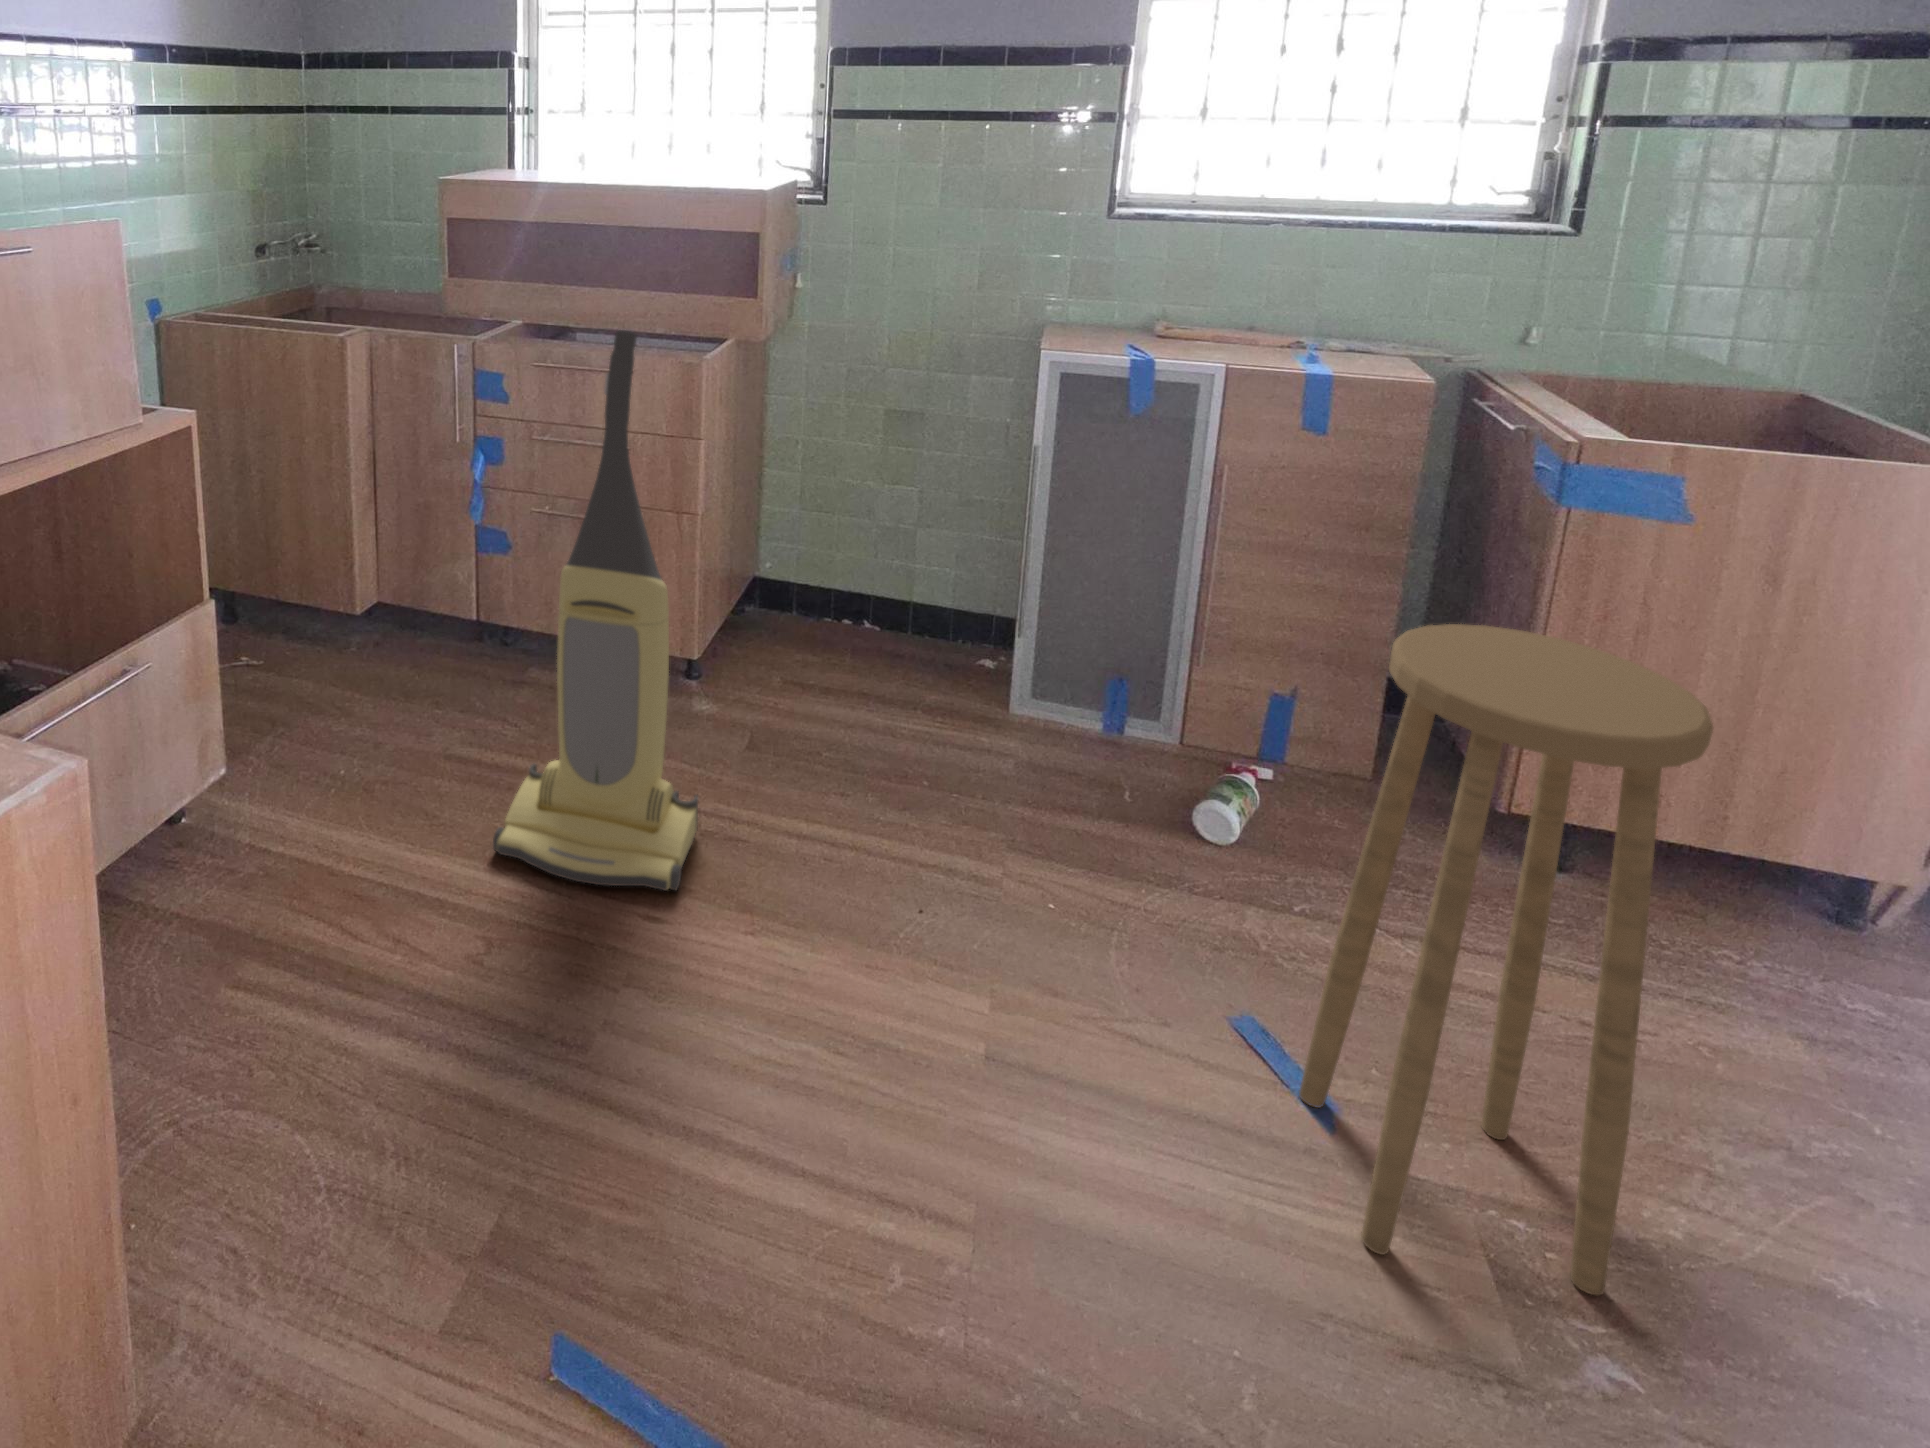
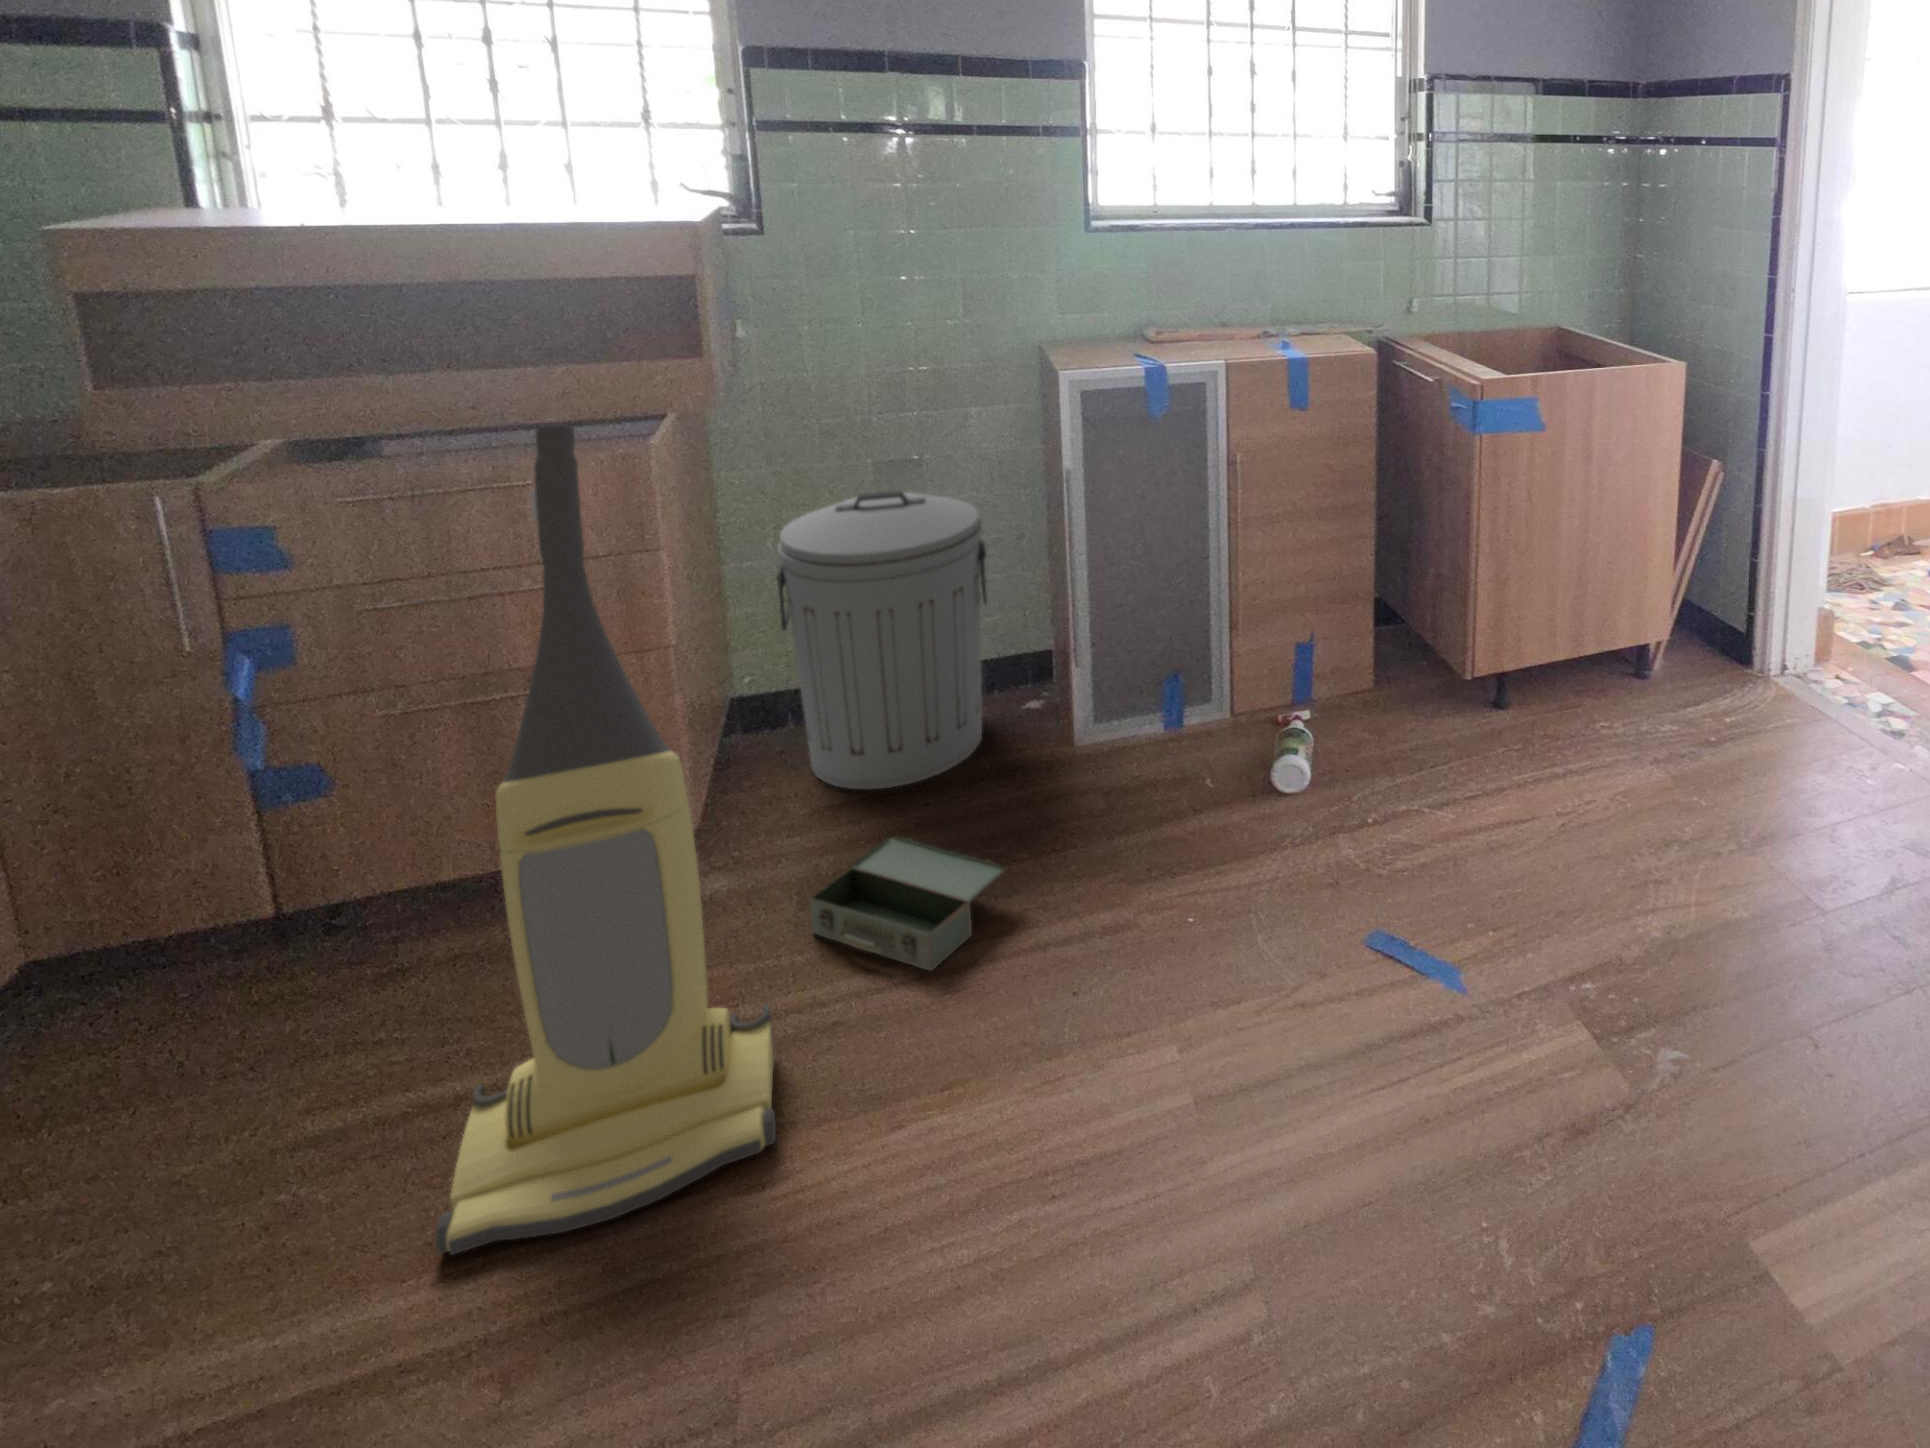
trash can: none [785,433,959,692] -> present [777,491,987,789]
stool: present [1299,624,1713,1295] -> none [1445,541,1682,1090]
toolbox: none [750,720,899,833] -> present [809,836,1005,971]

